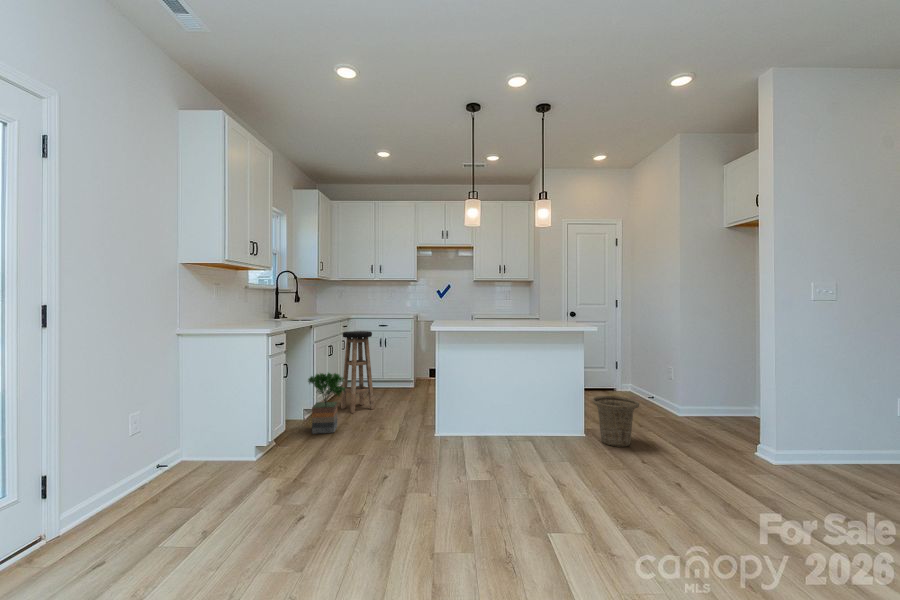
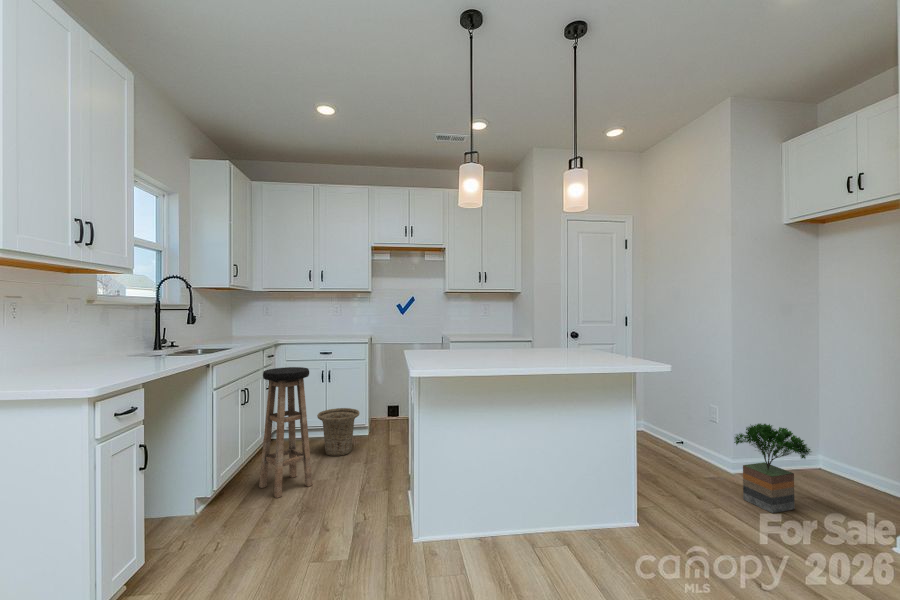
potted tree: present [308,373,345,434] -> present [734,424,811,513]
basket: present [592,396,640,447] -> present [317,408,359,456]

